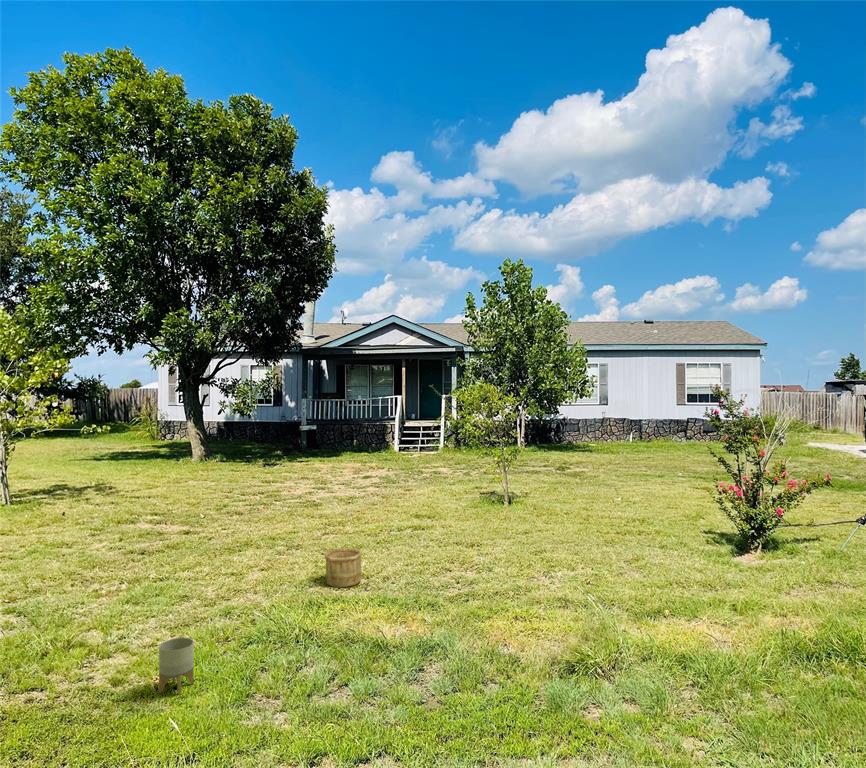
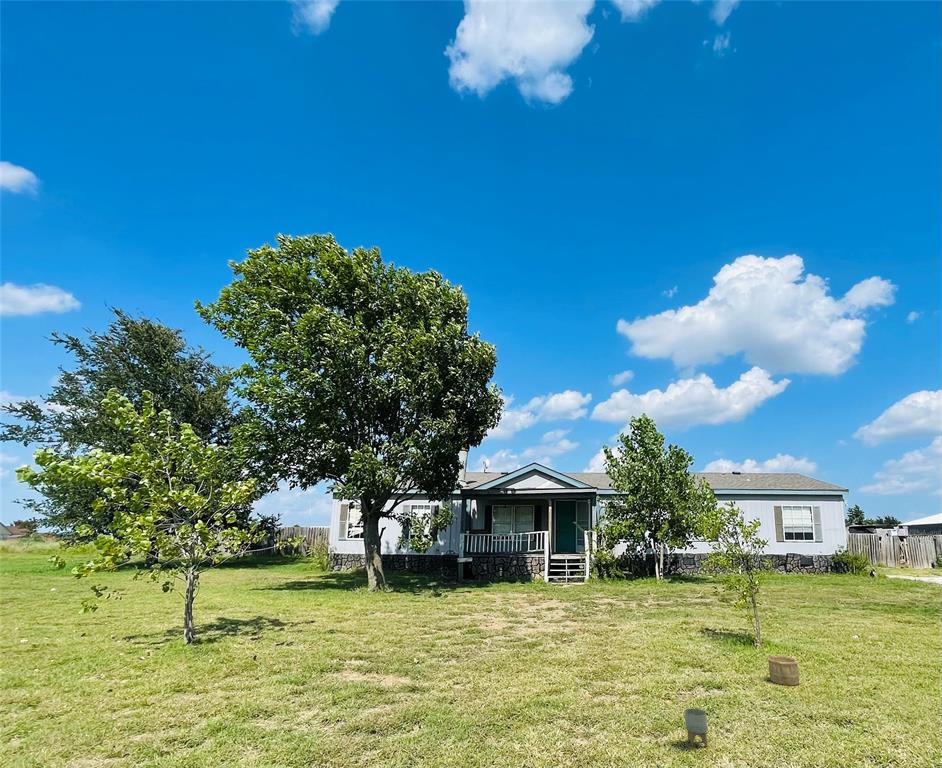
wooden bucket: present [325,548,362,587] -> present [767,656,799,685]

